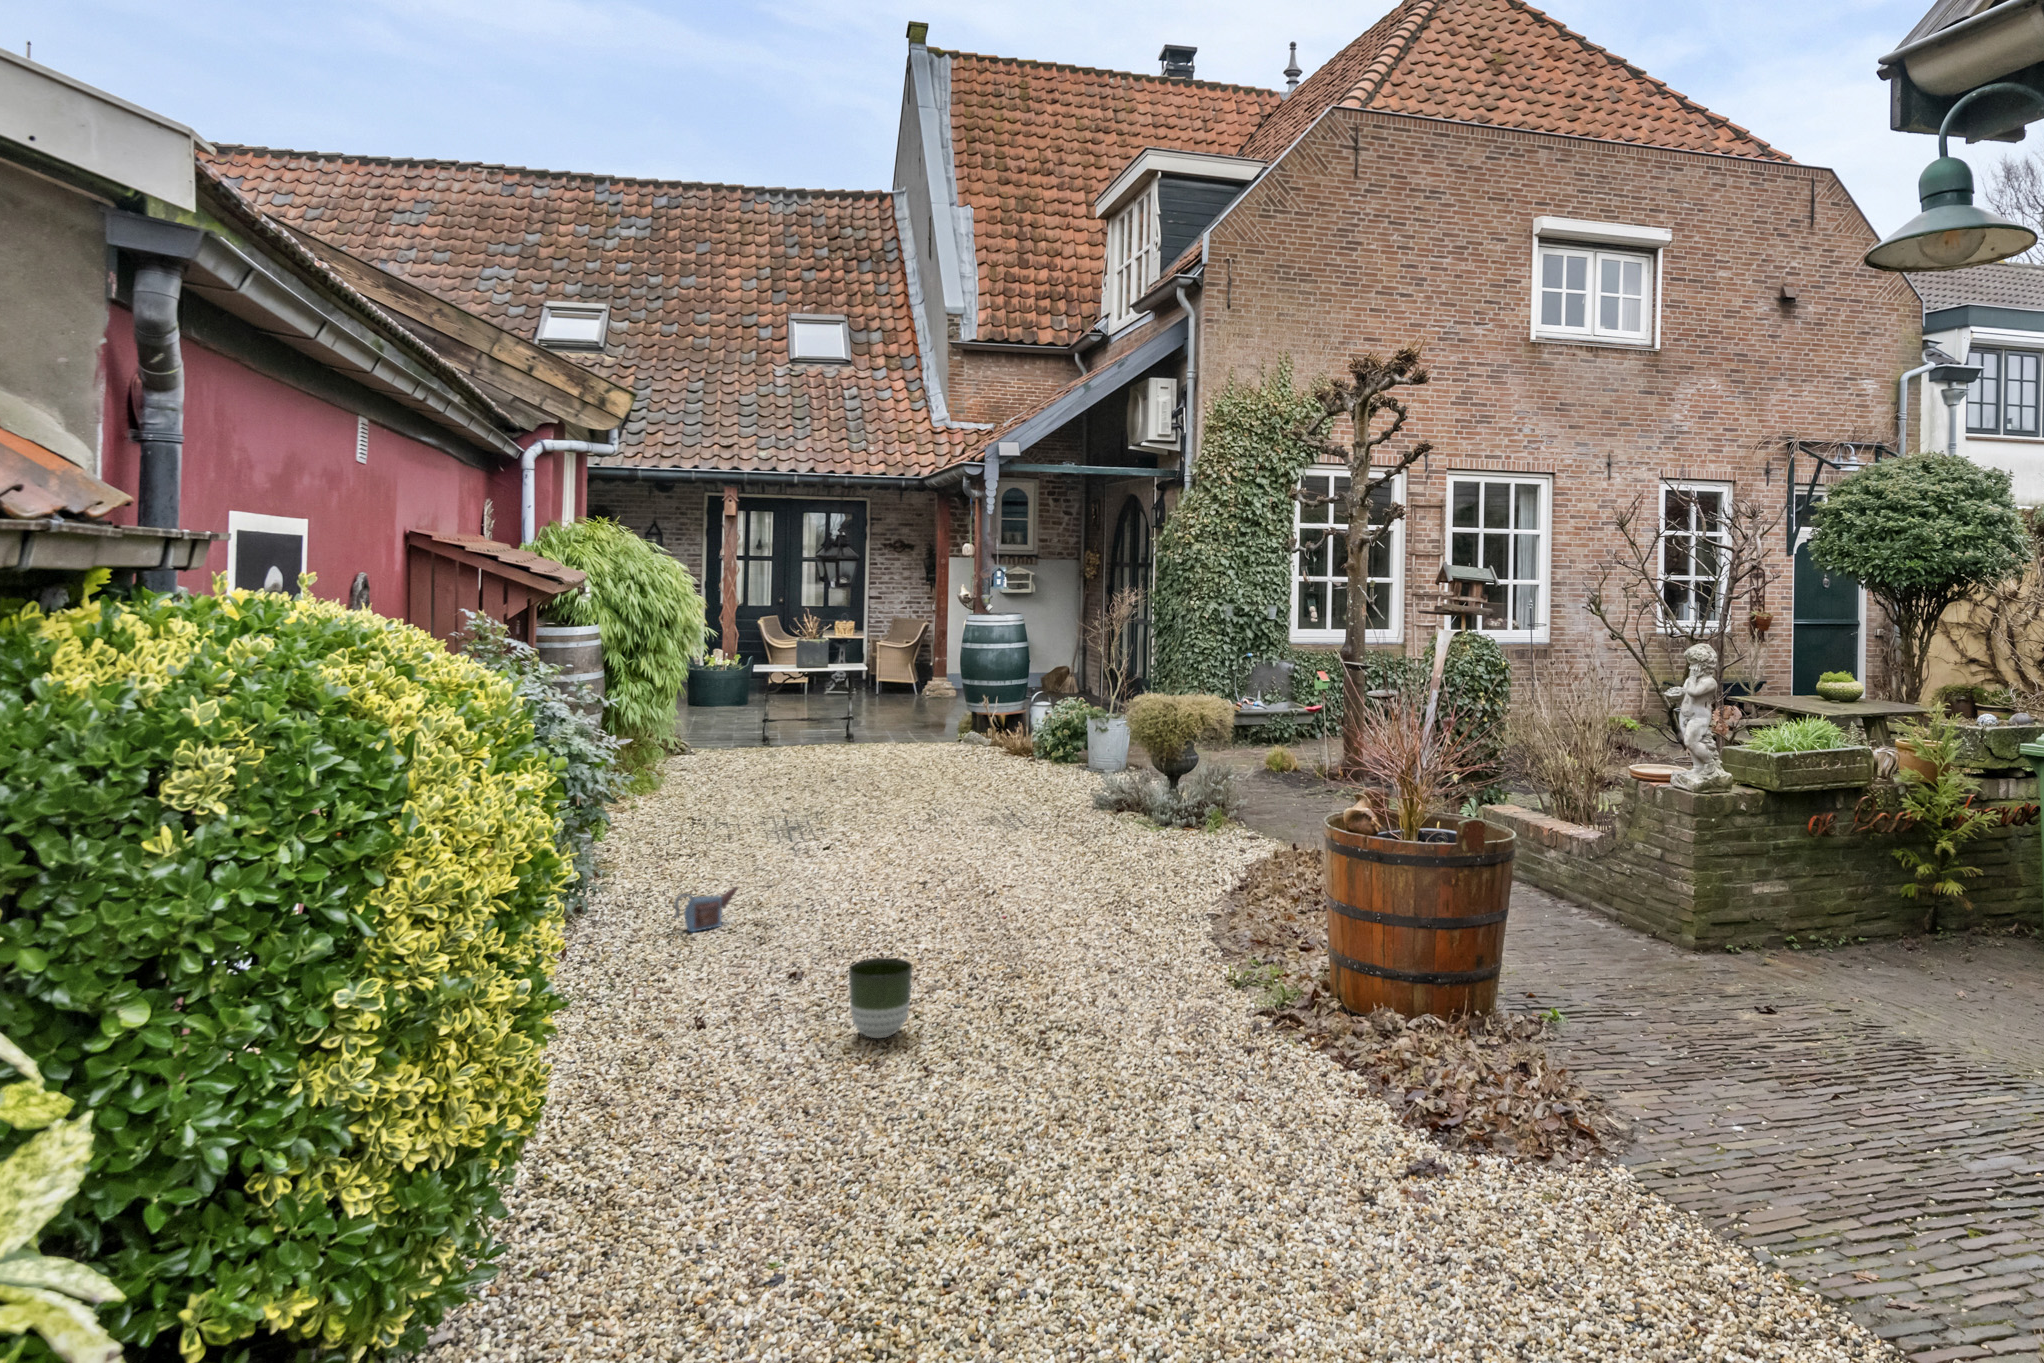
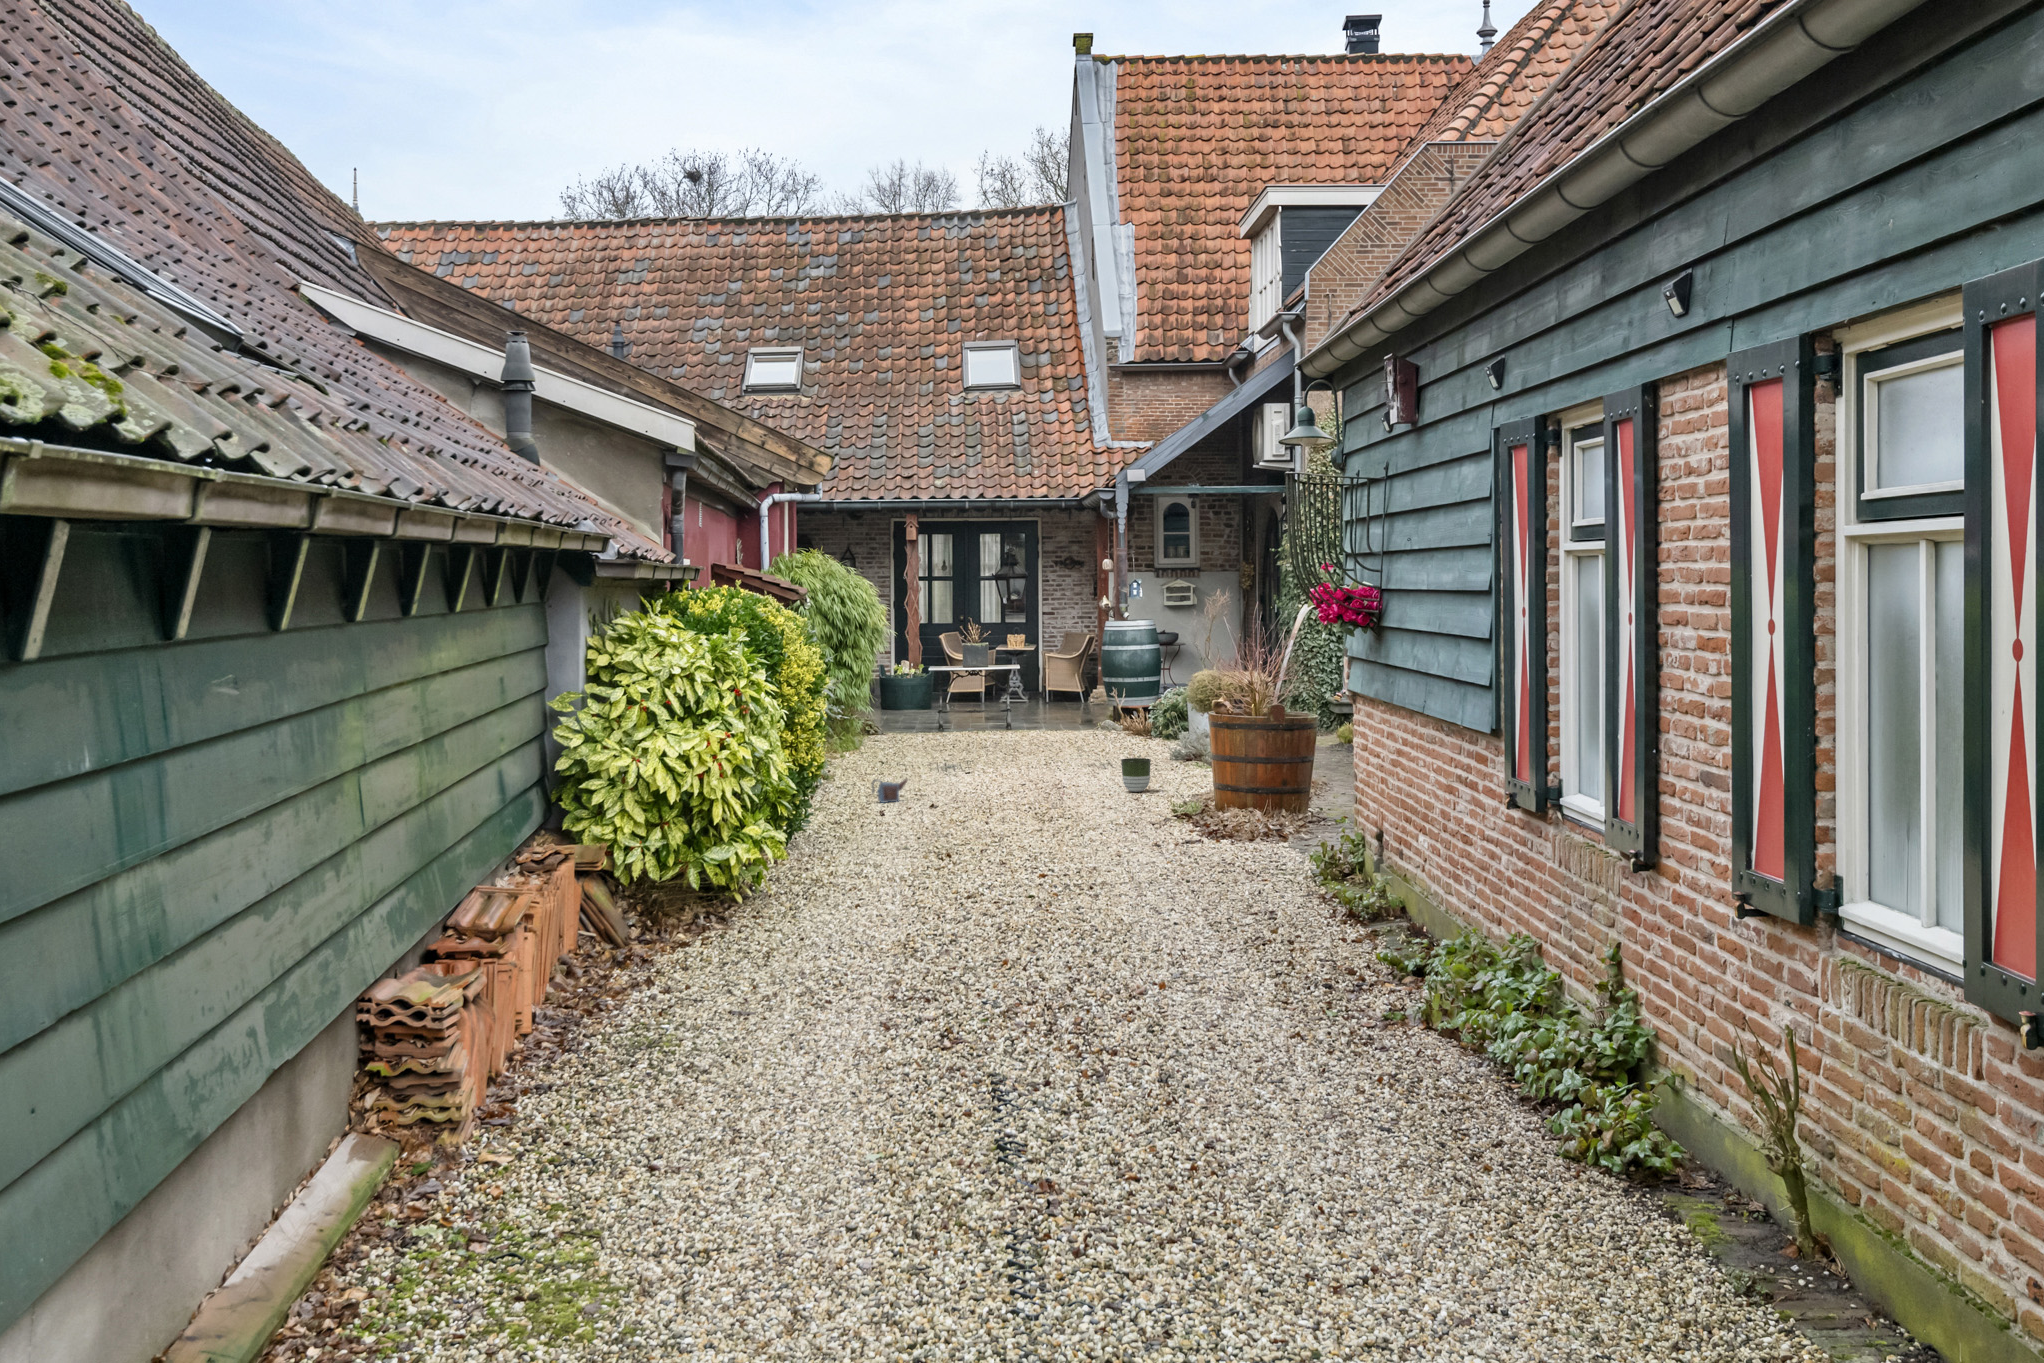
planter: present [849,958,912,1038] -> present [1121,758,1151,792]

